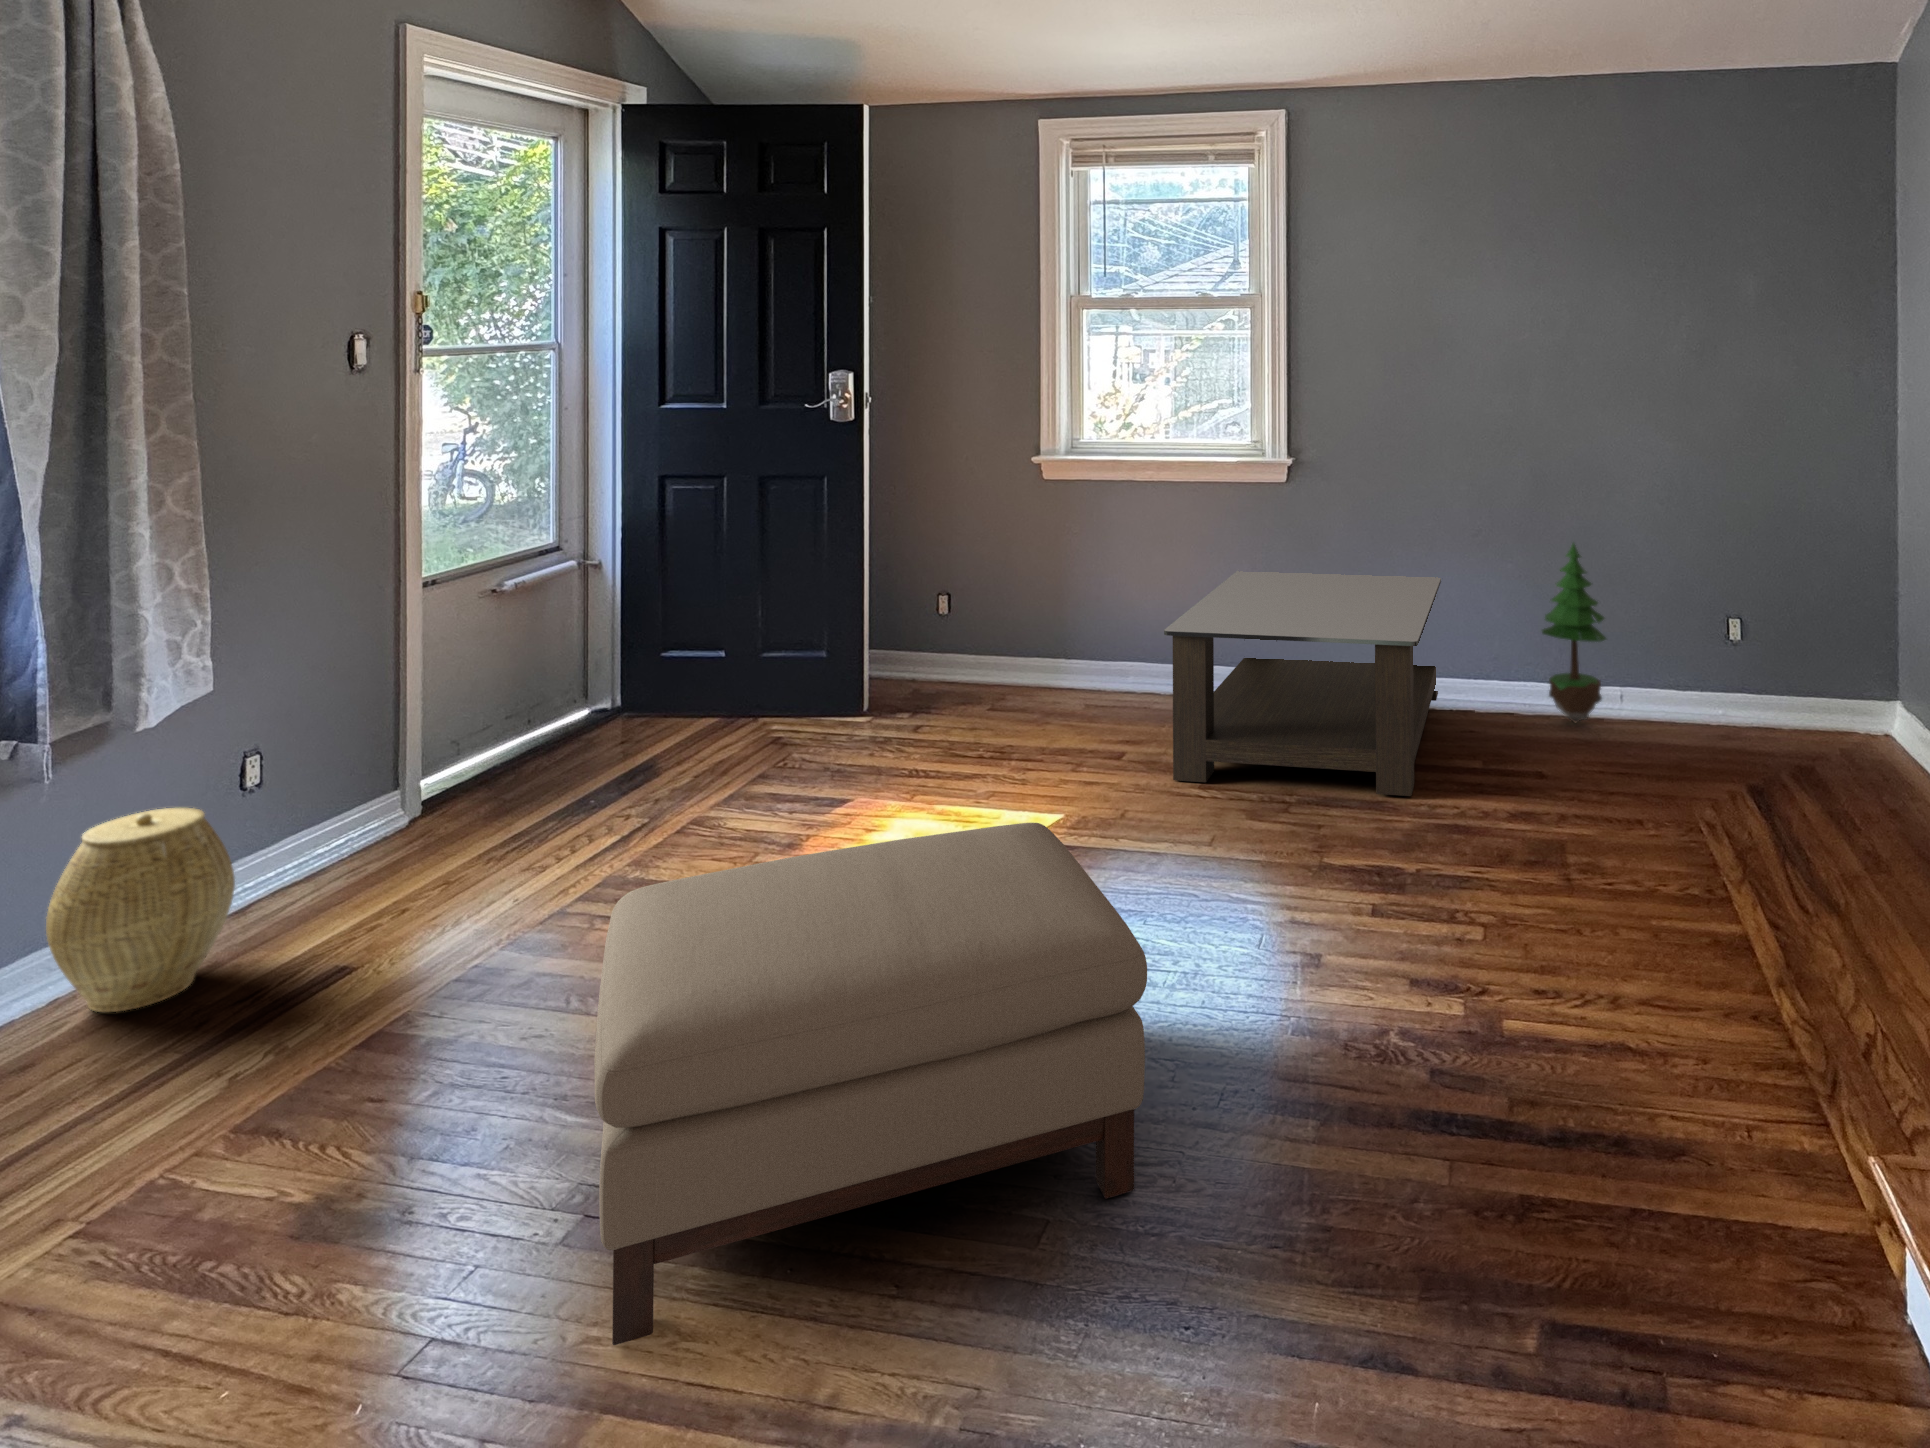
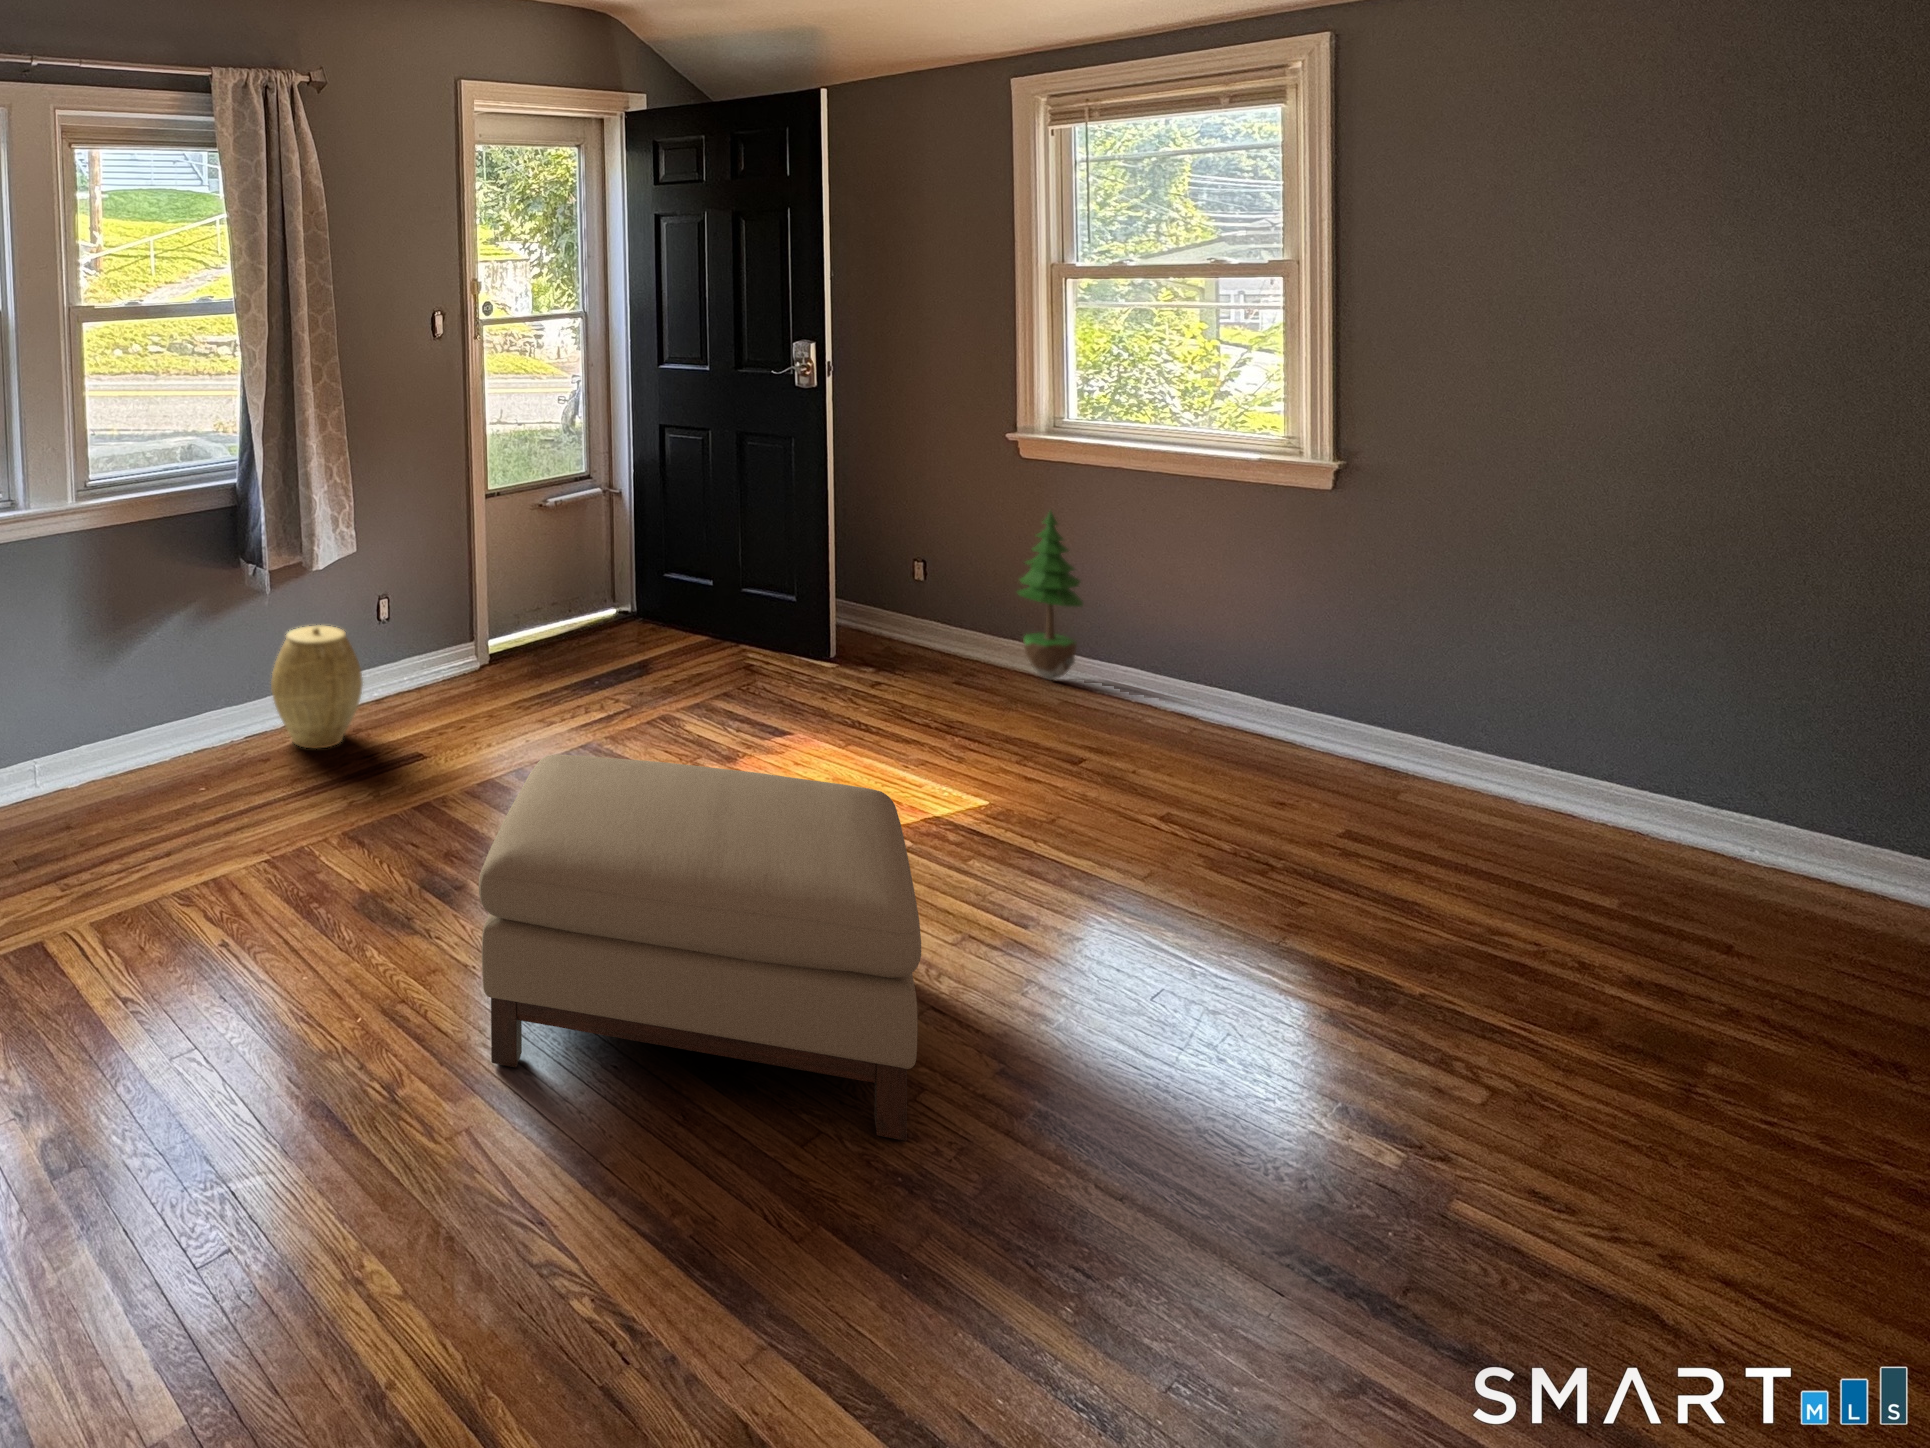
potted tree: present [1542,543,1606,723] -> present [1017,511,1083,680]
coffee table: present [1164,571,1441,796] -> none [1114,578,1576,892]

